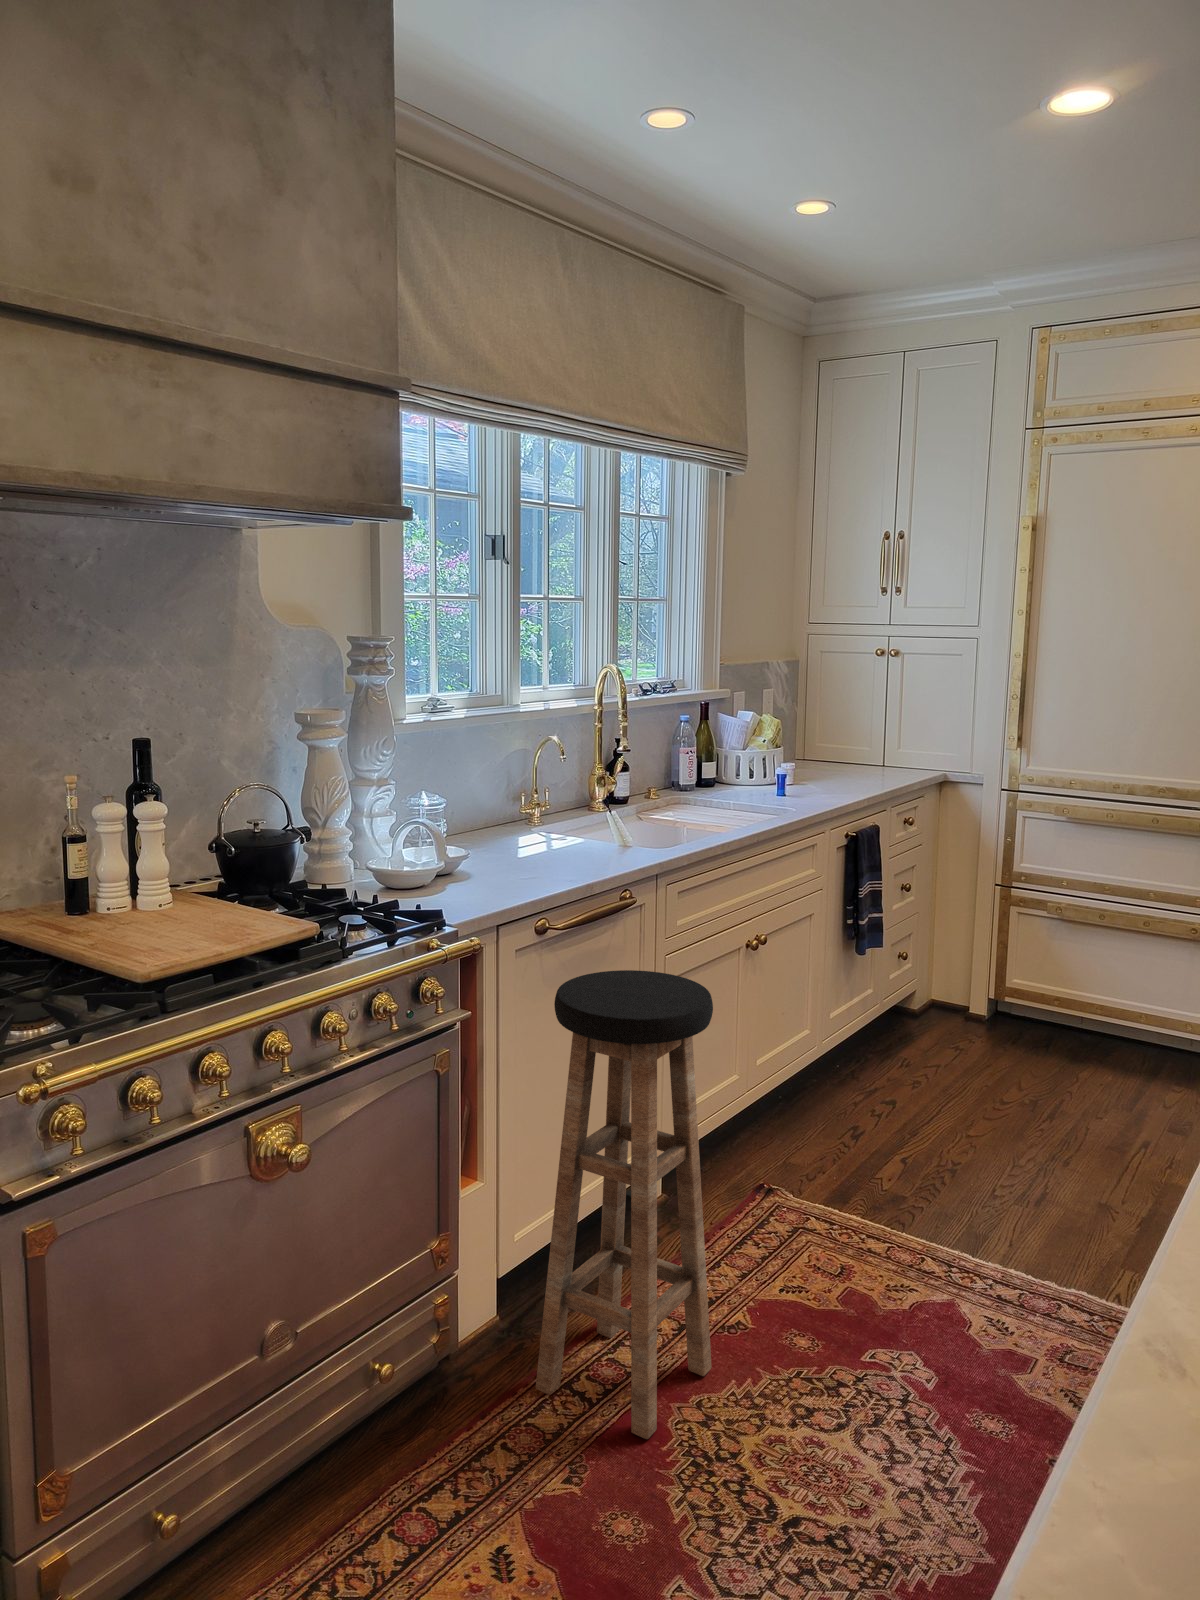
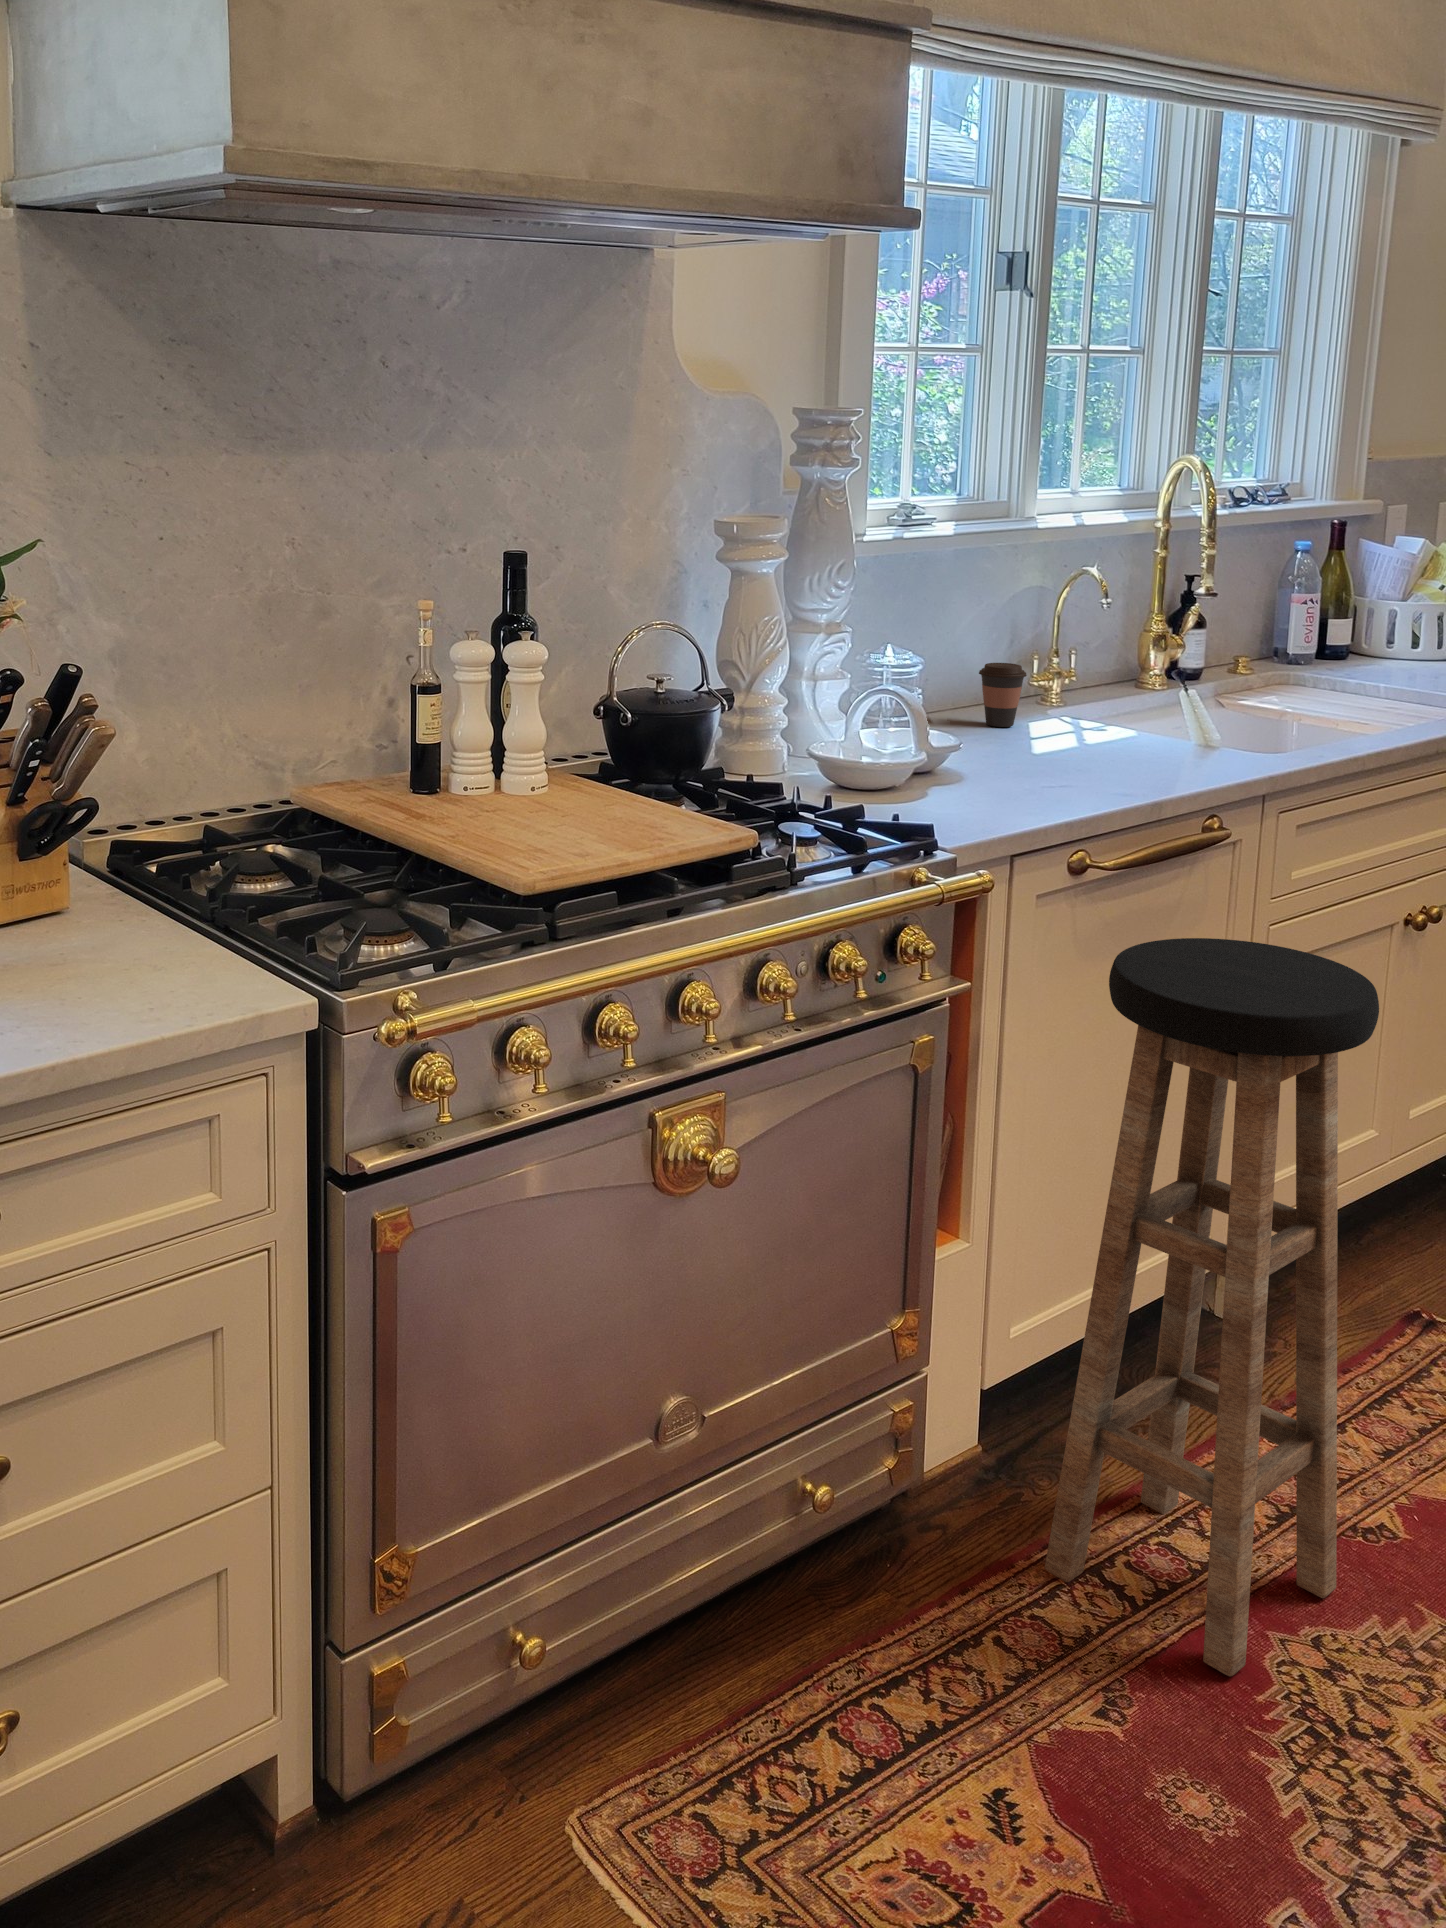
coffee cup: none [483,799,513,840] -> present [979,663,1027,727]

